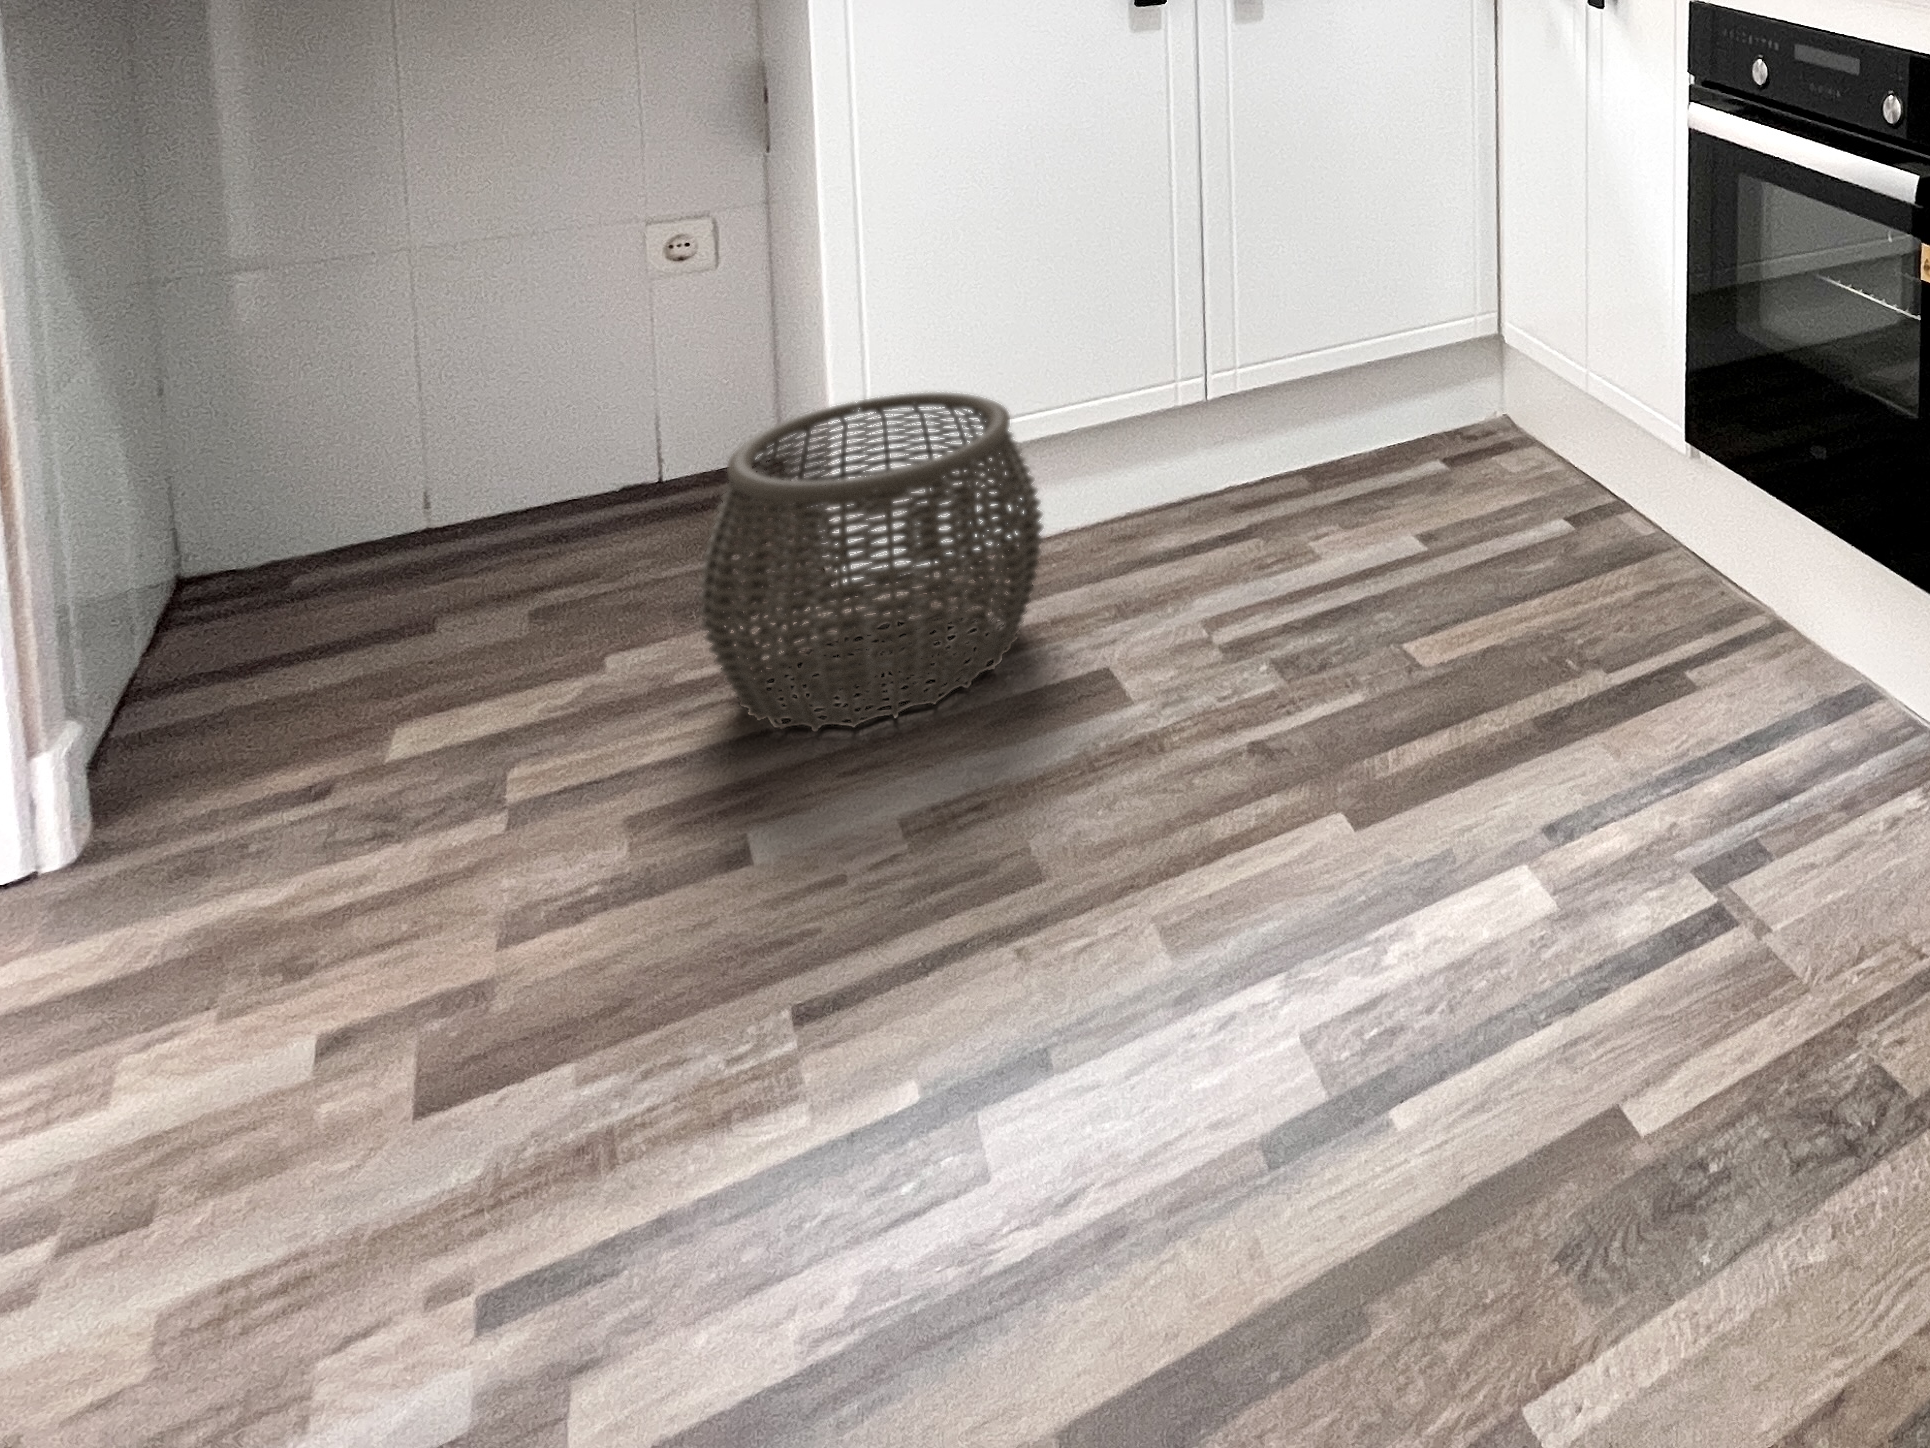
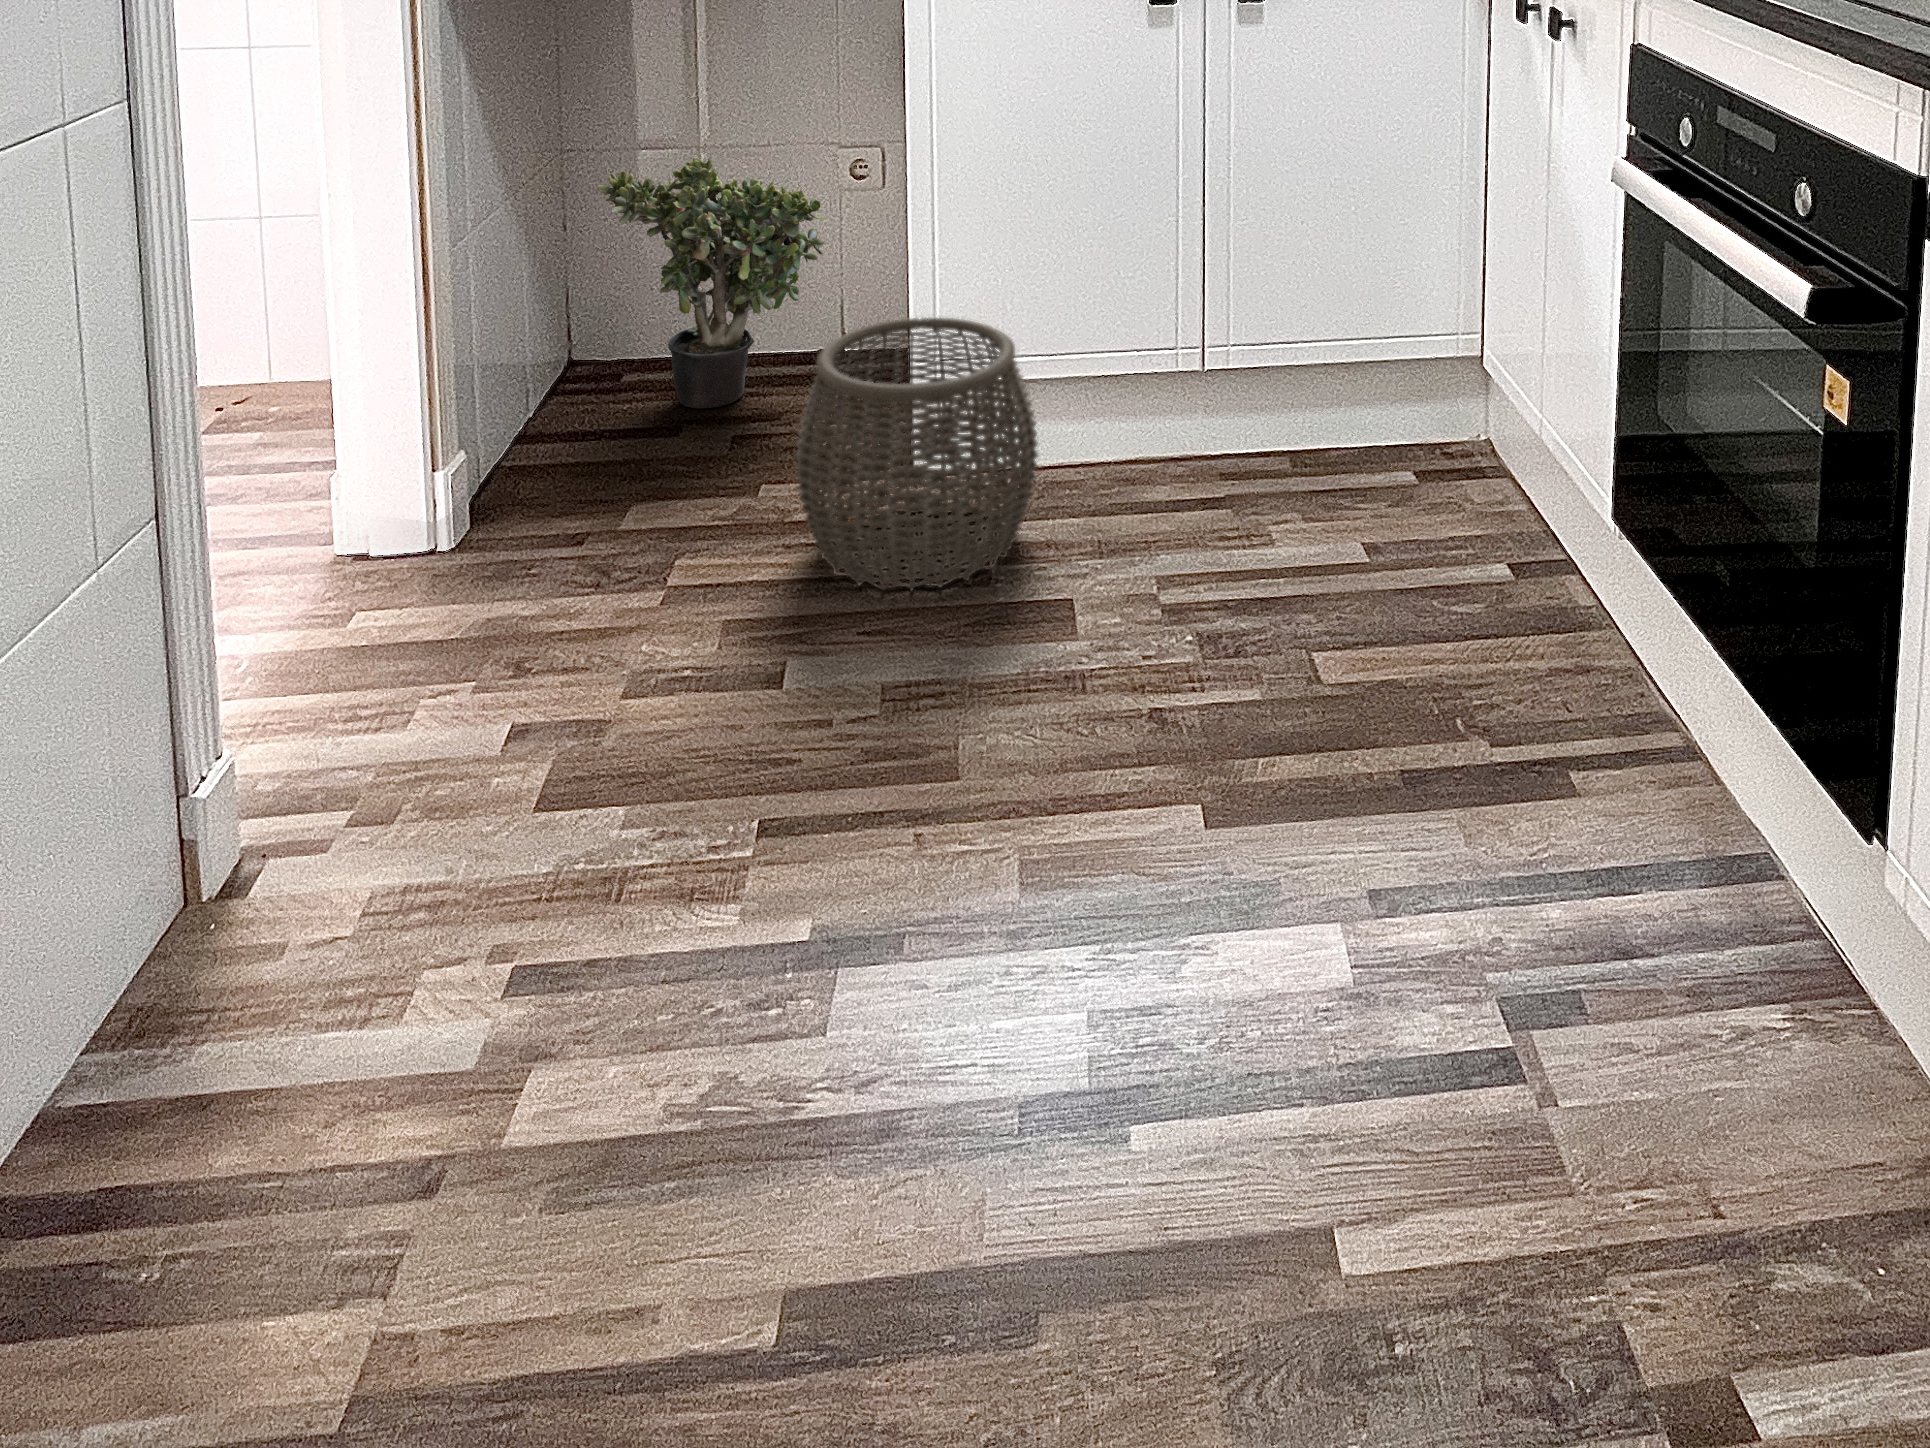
potted plant: none [239,256,643,599] -> present [597,158,825,408]

